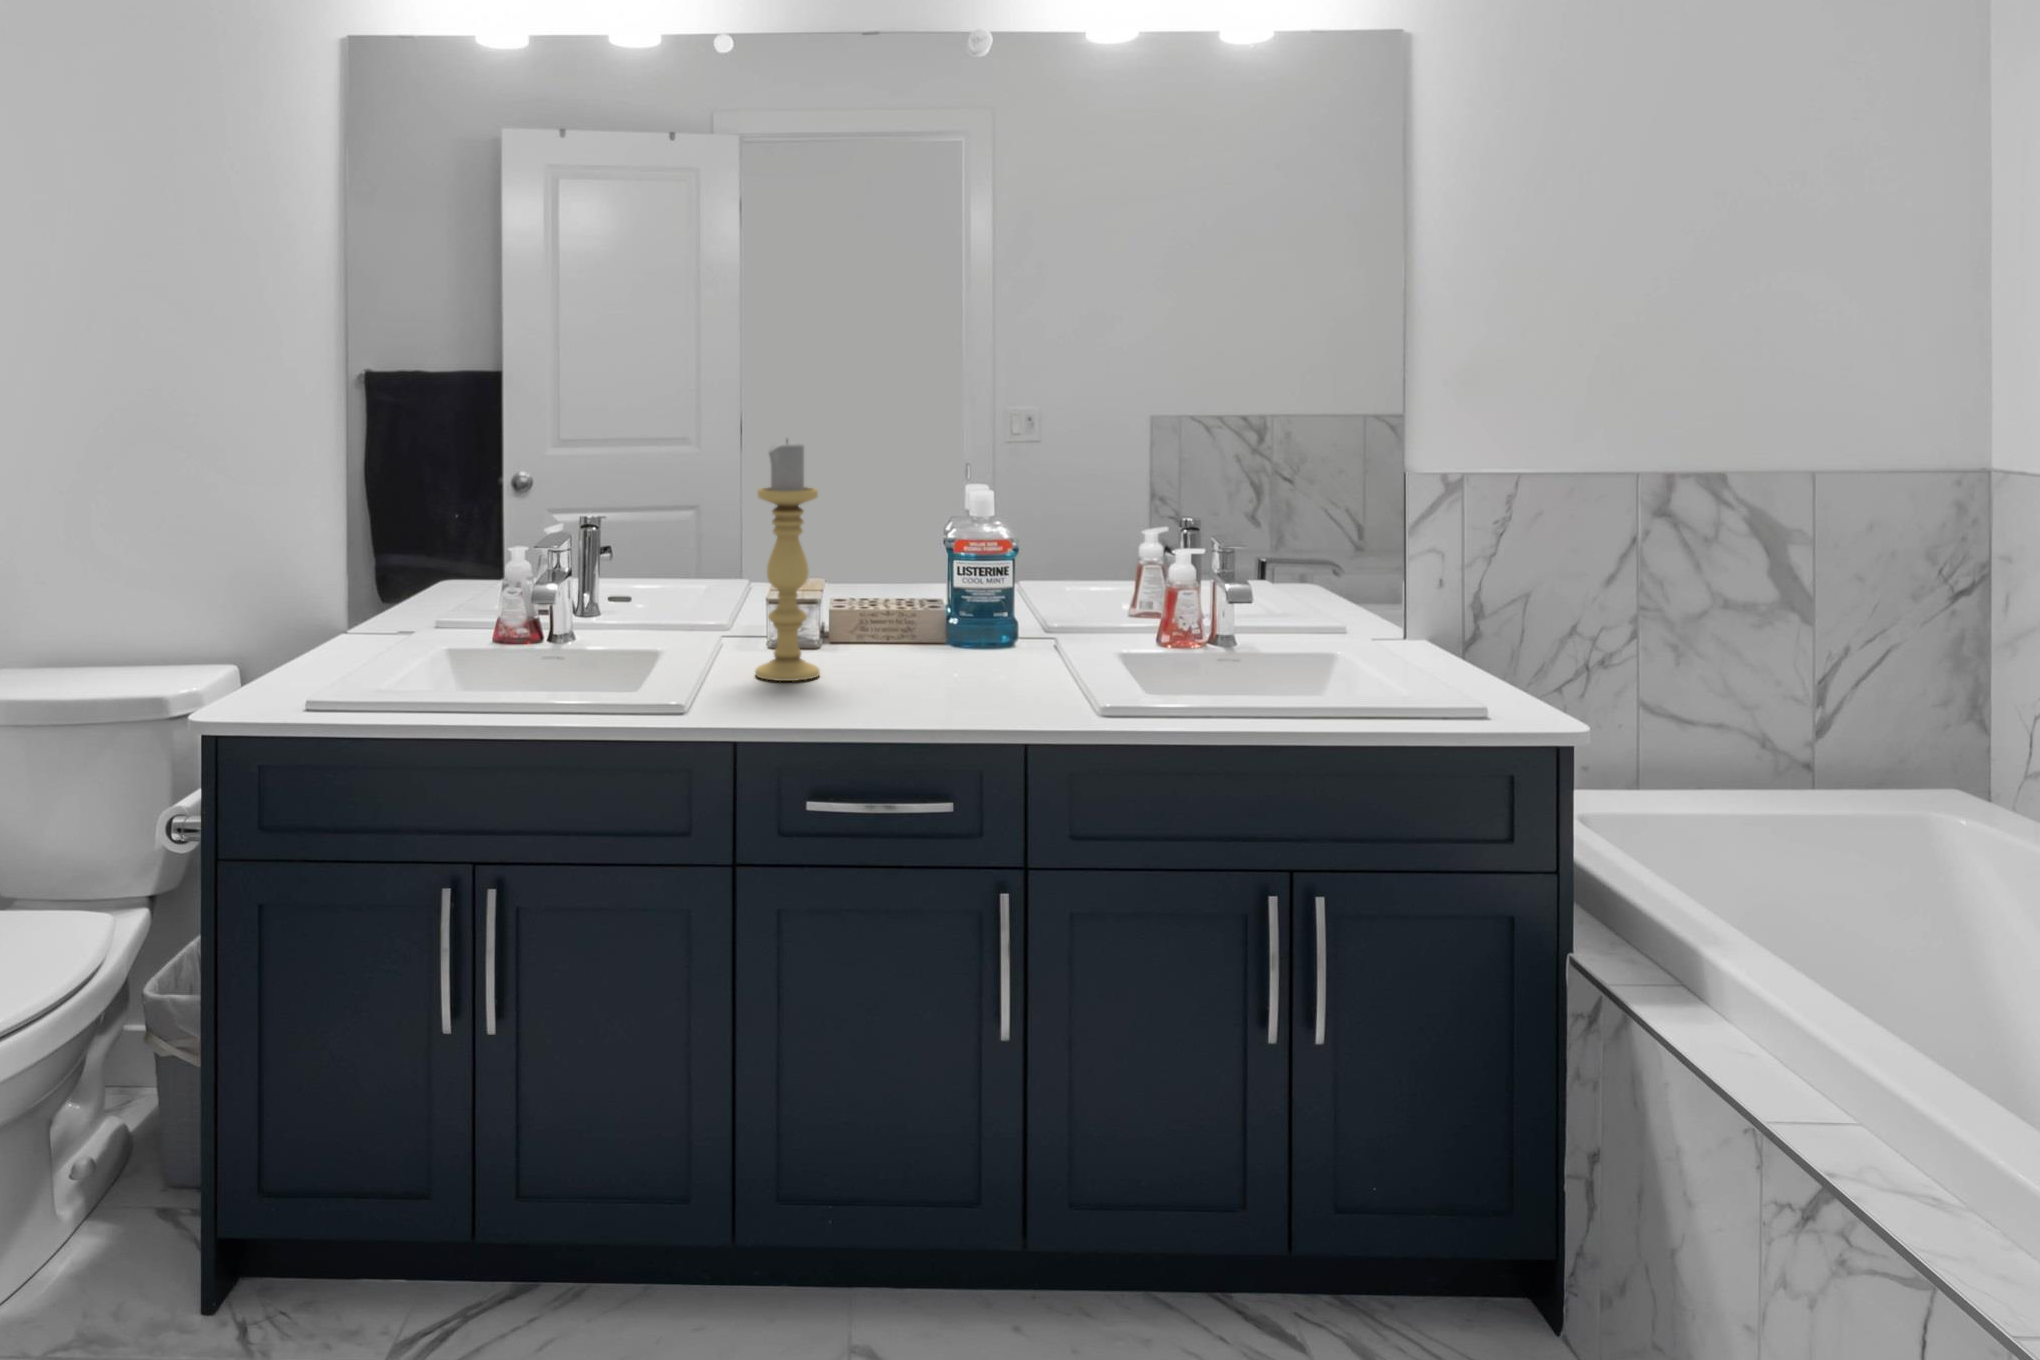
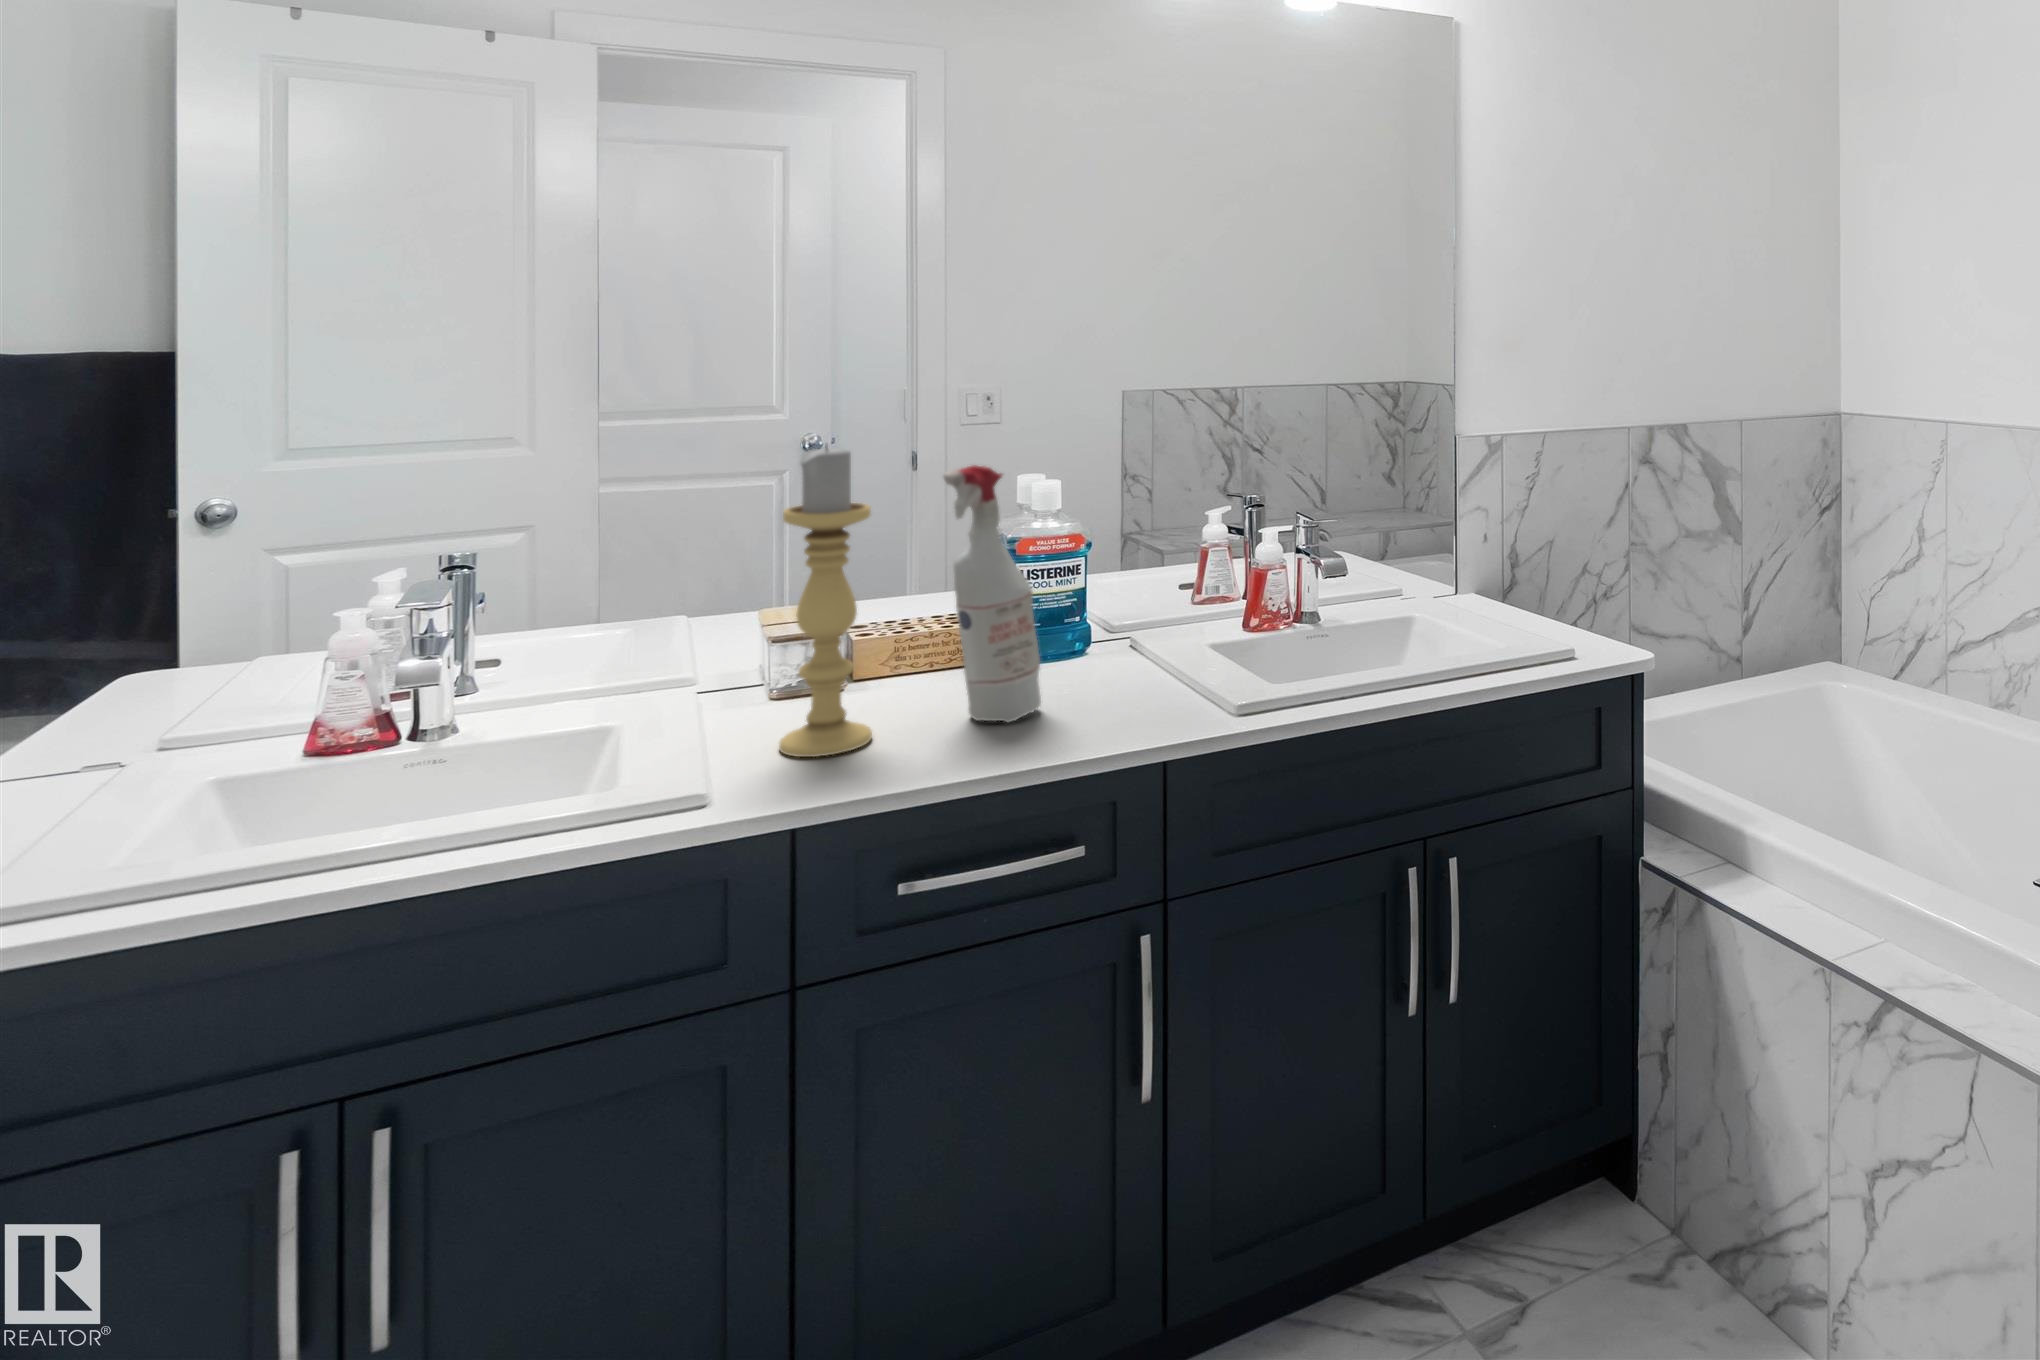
spray bottle: none [868,461,950,679] -> present [943,465,1041,722]

